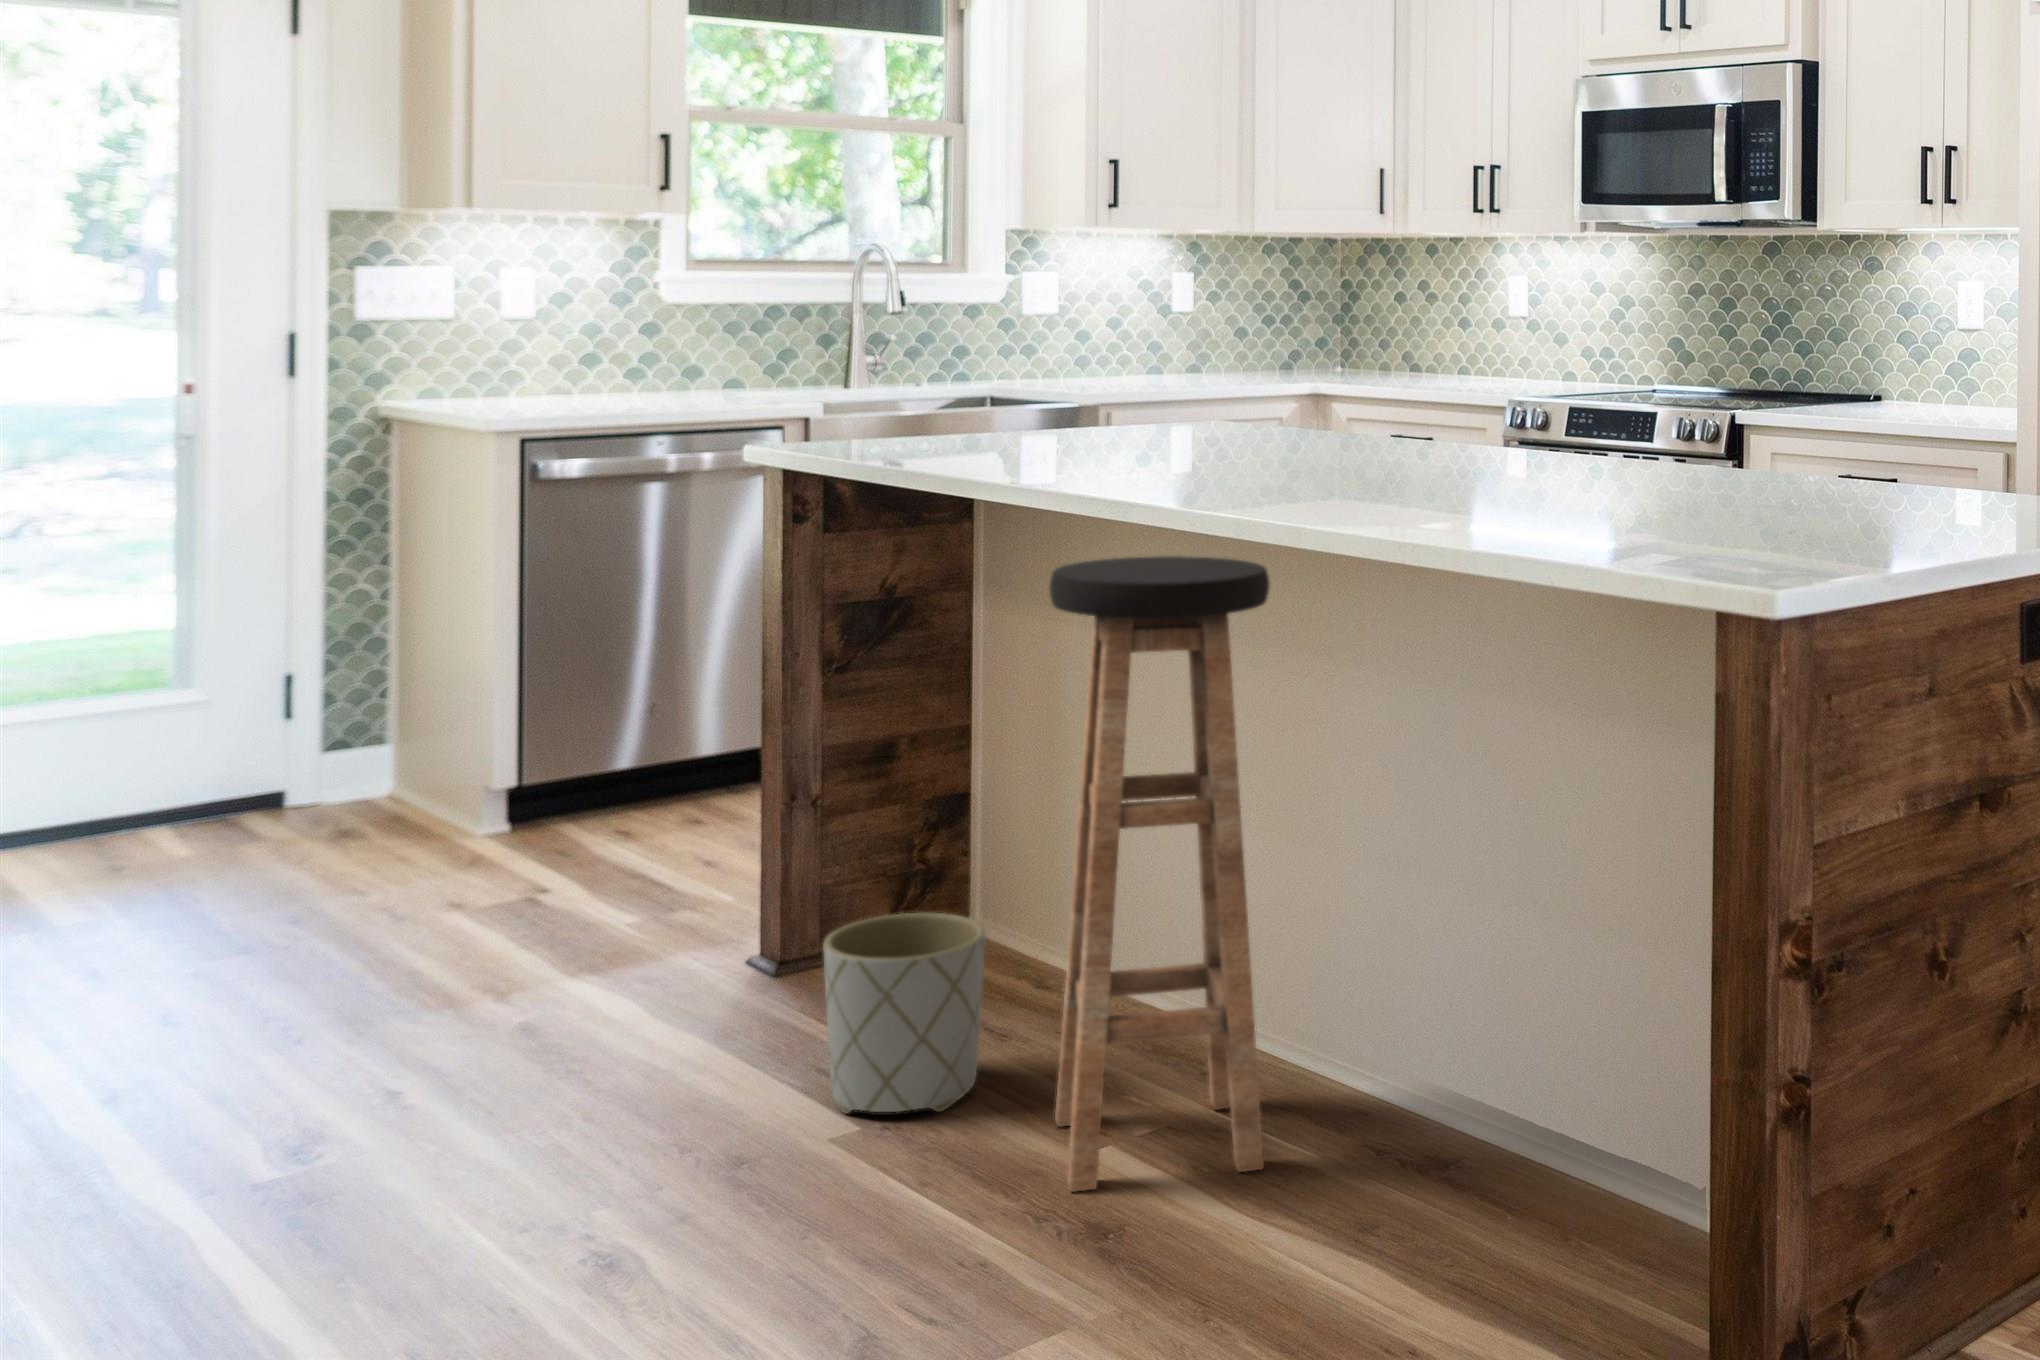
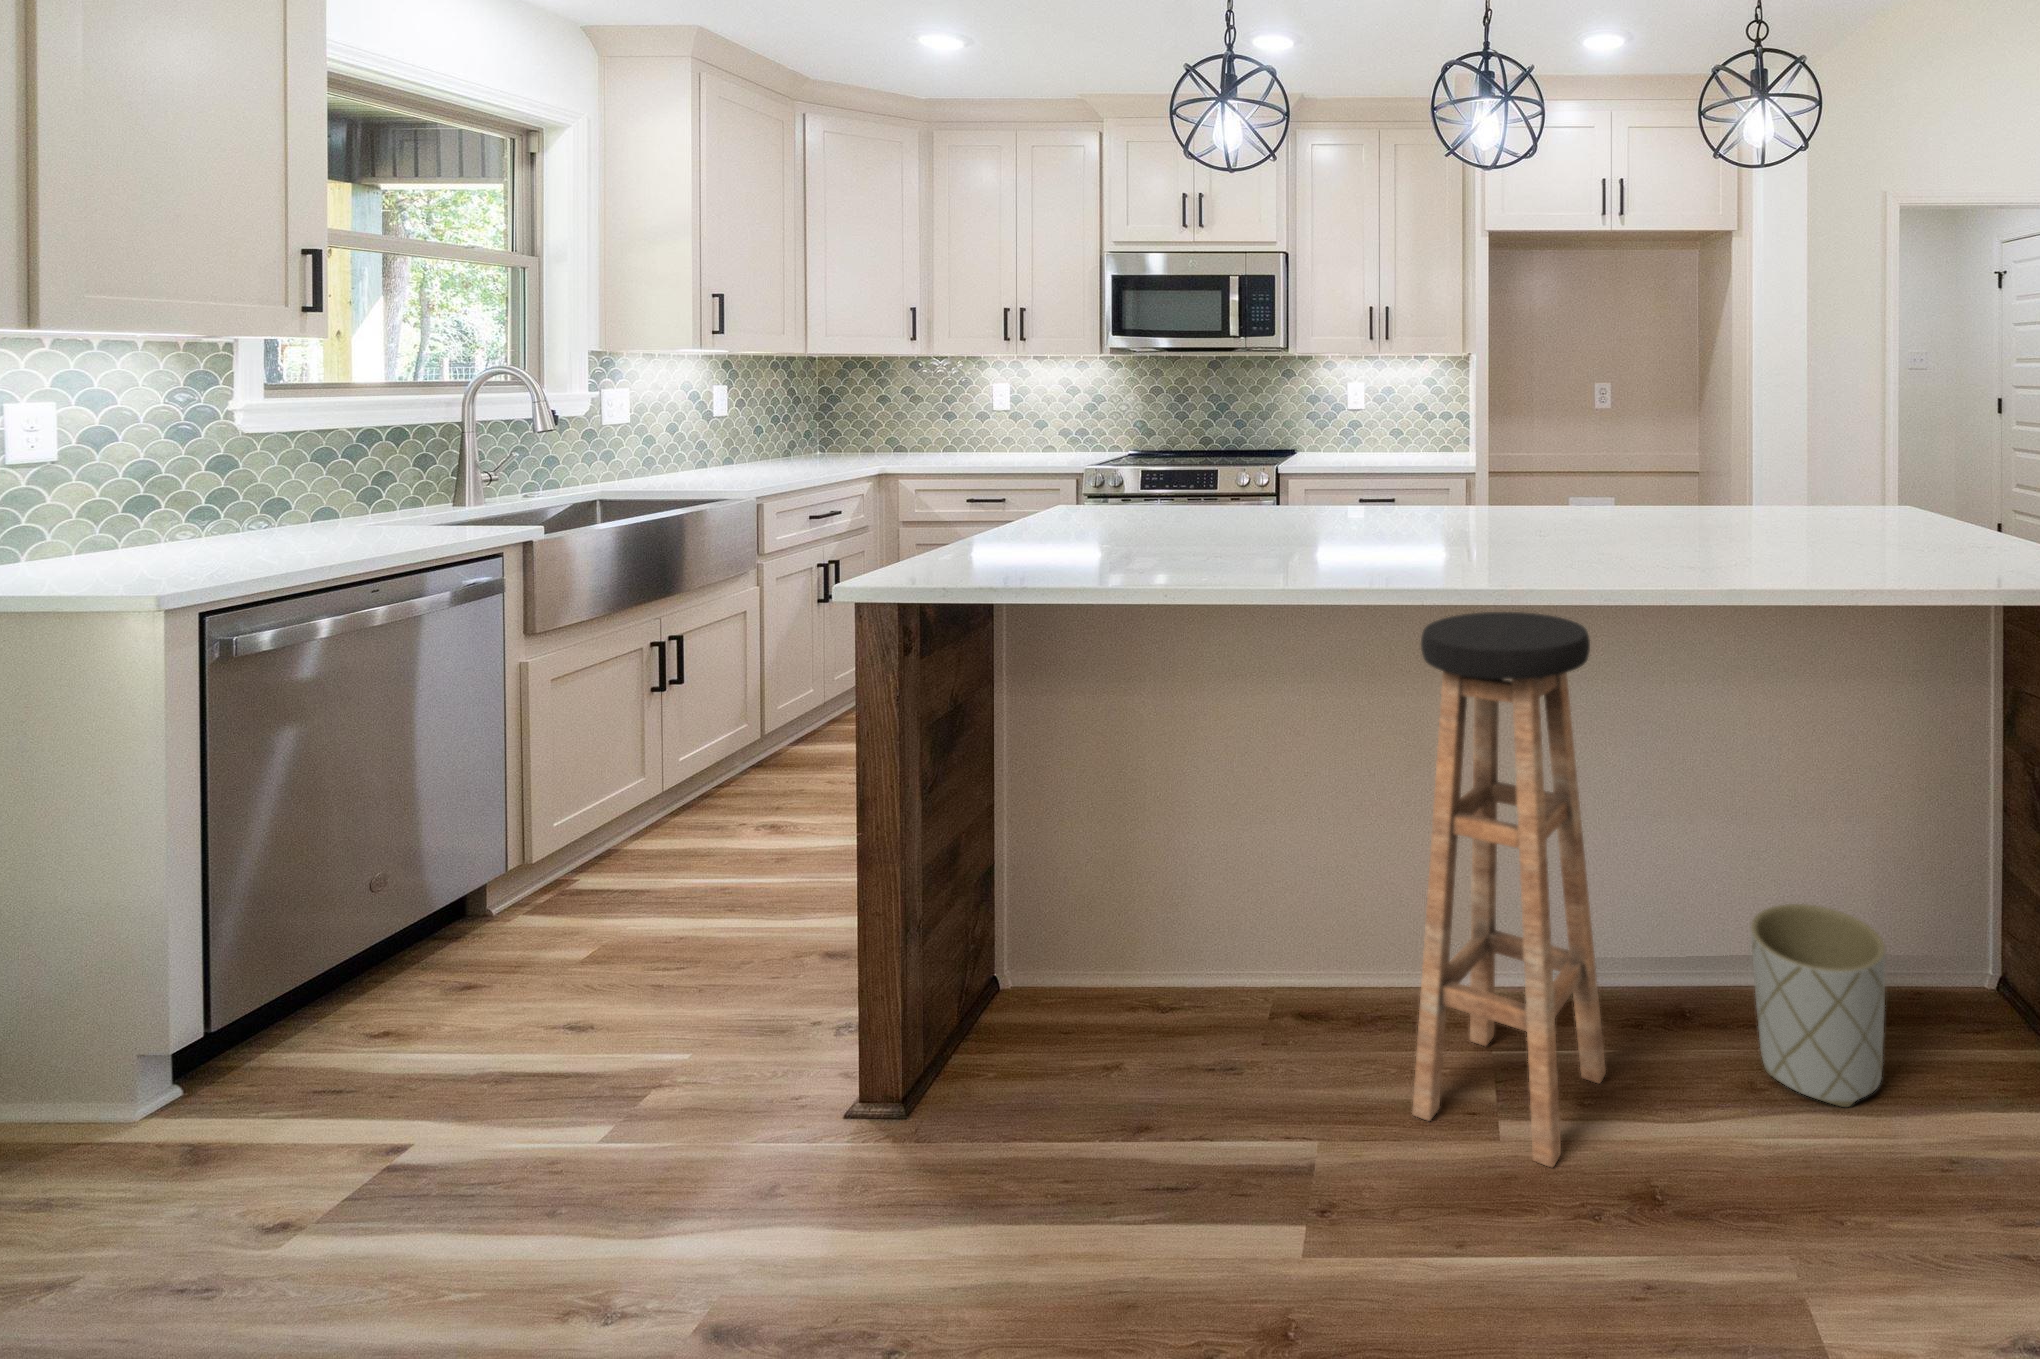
planter: present [823,913,985,1114] -> present [1751,904,1886,1107]

